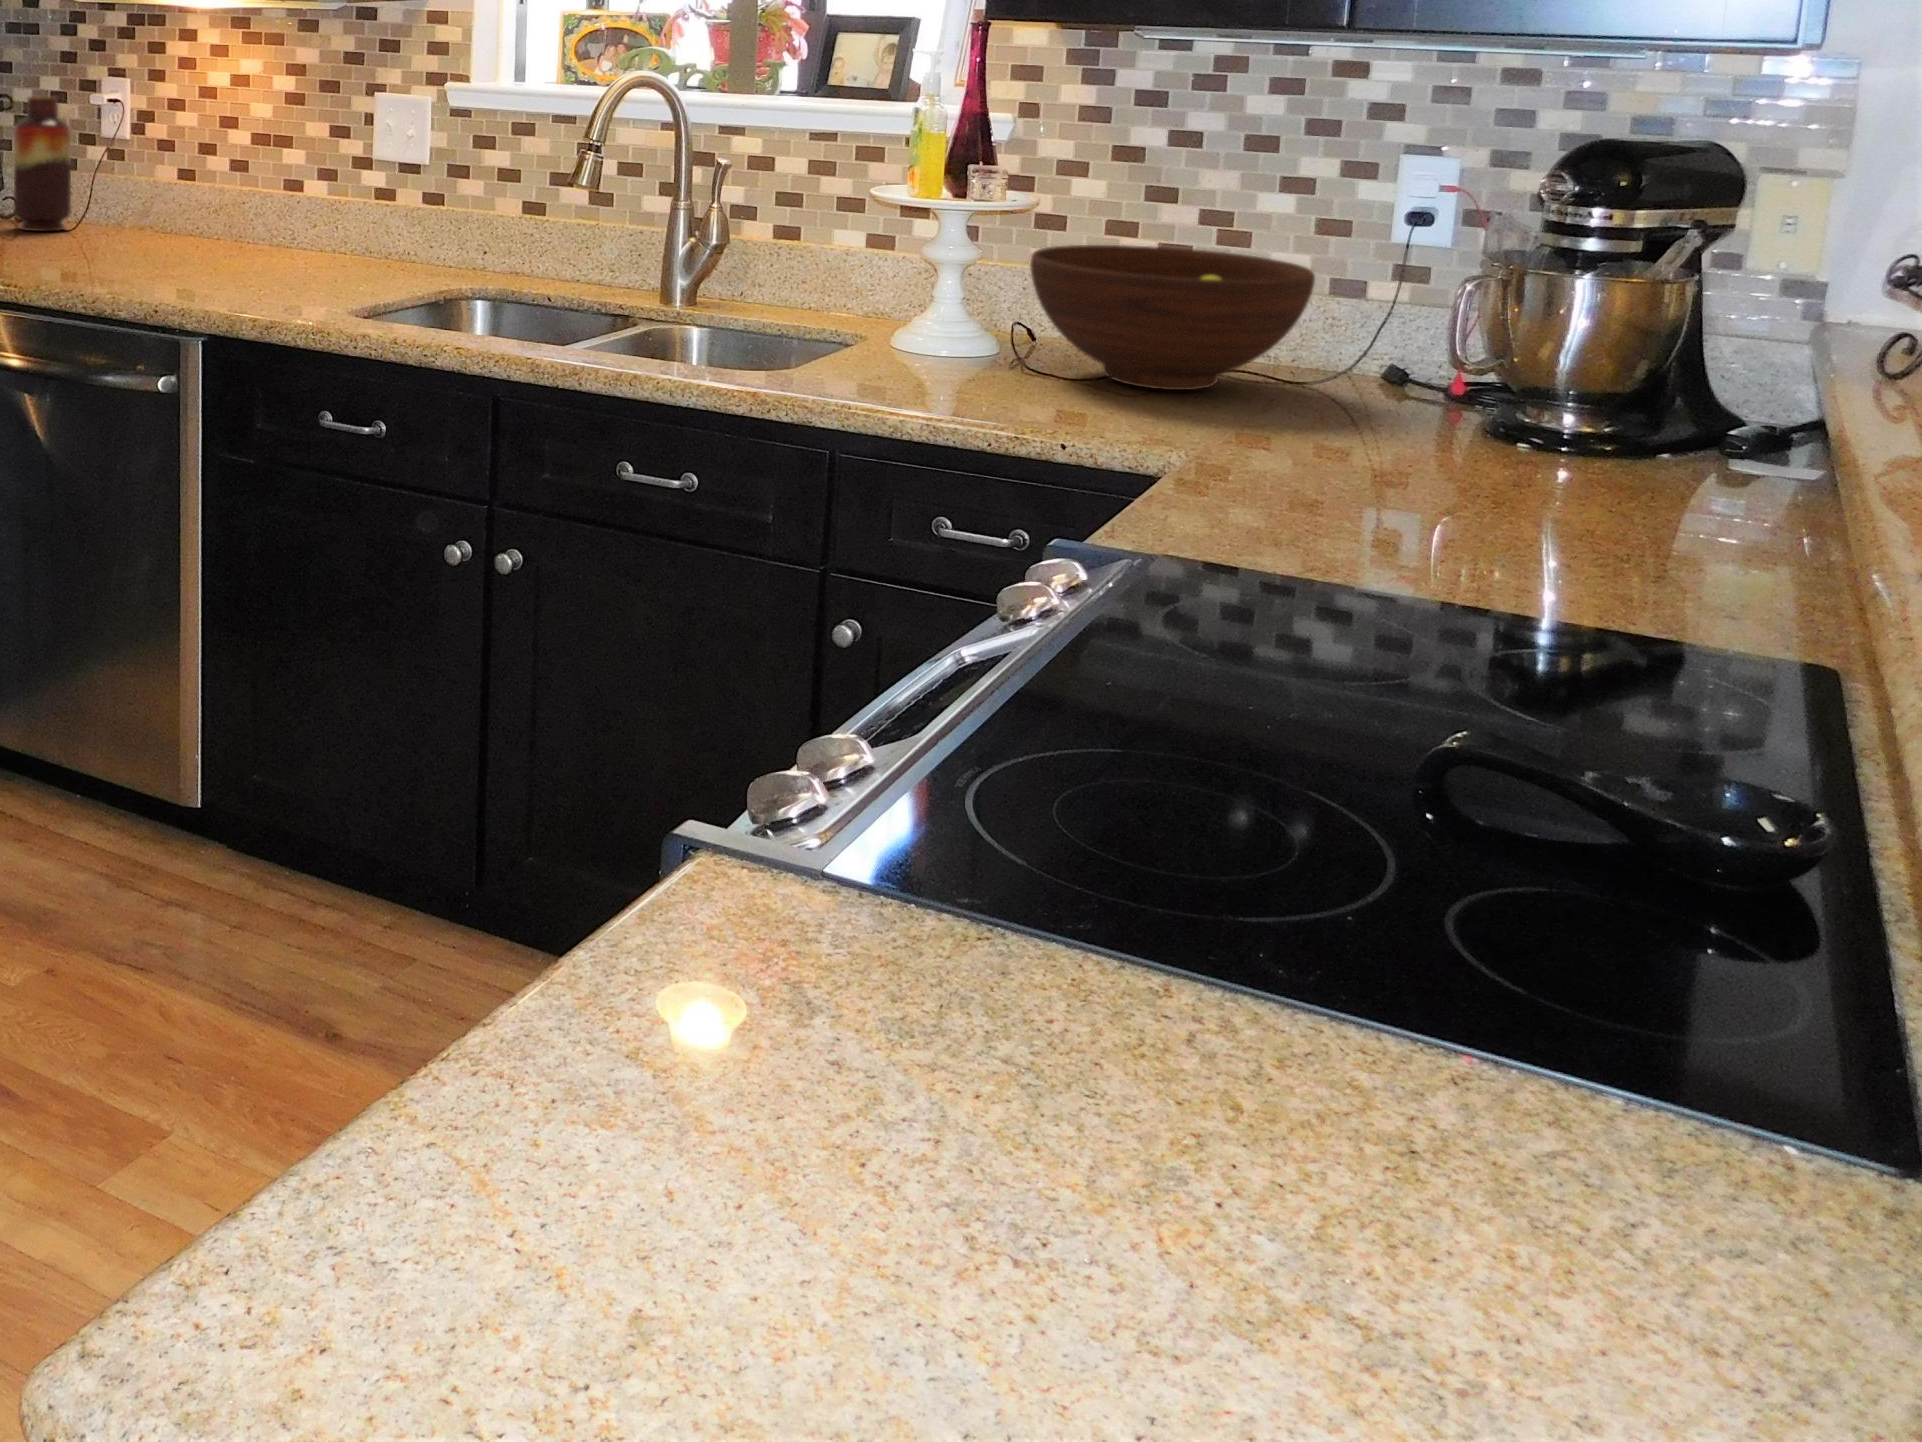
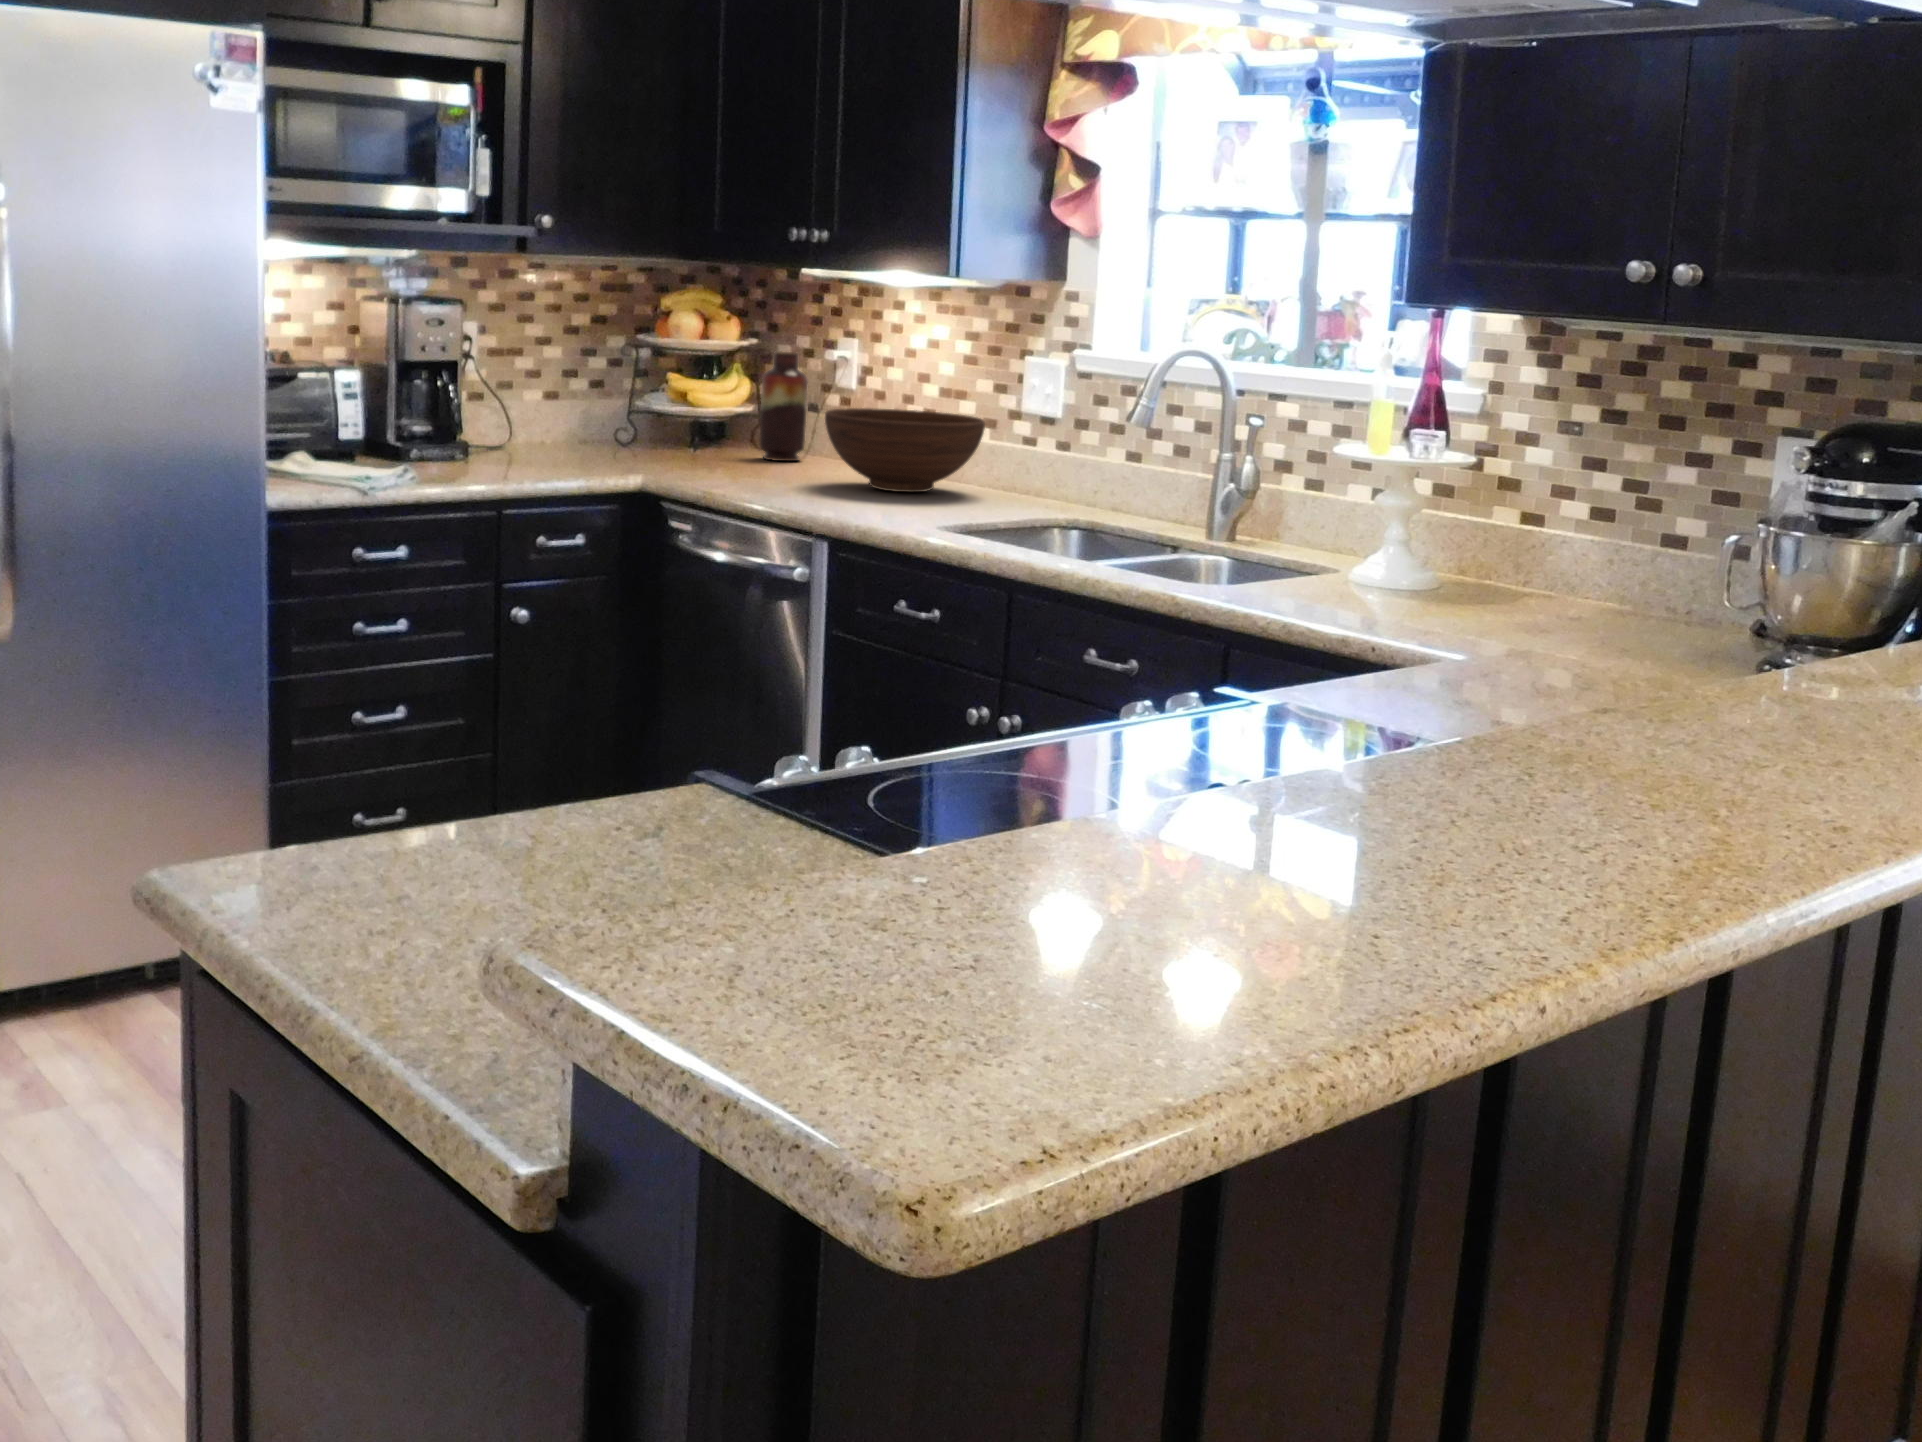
fruit bowl: present [1030,245,1315,390] -> present [825,408,985,492]

